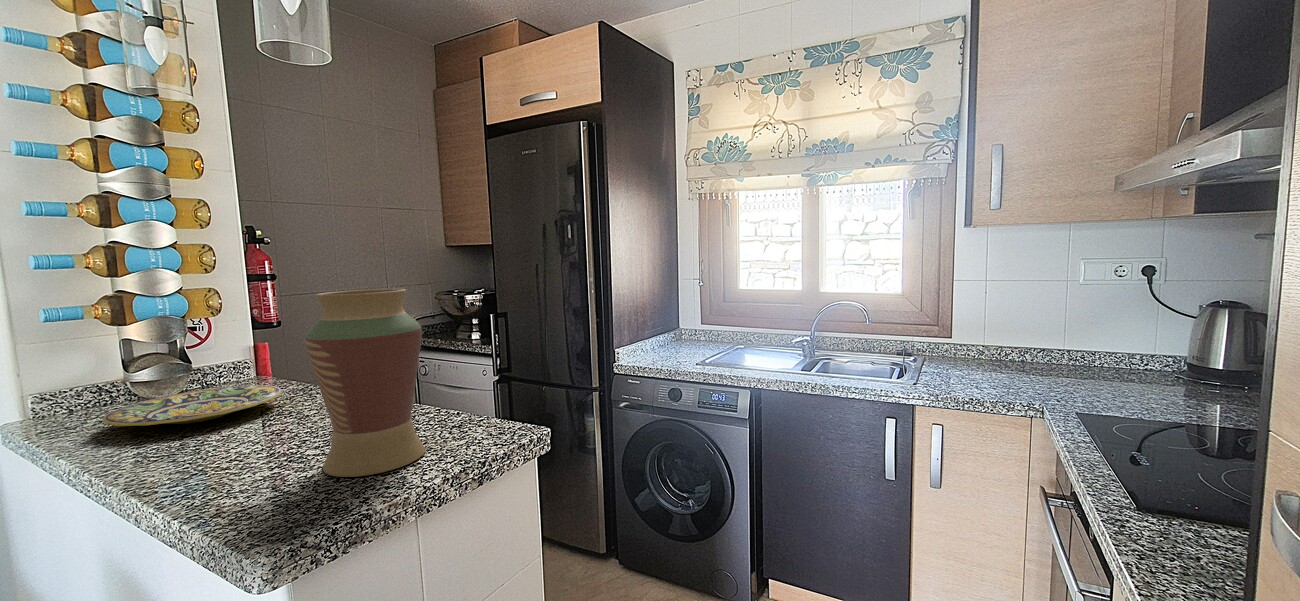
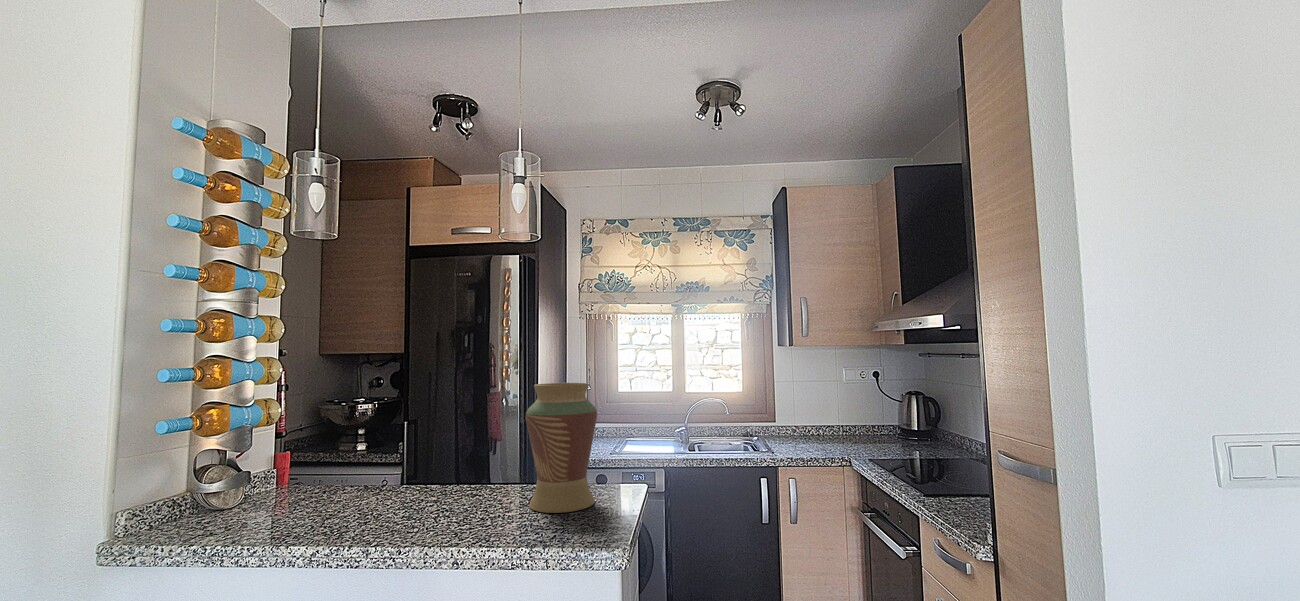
plate: present [103,385,283,426] -> none [233,479,382,513]

